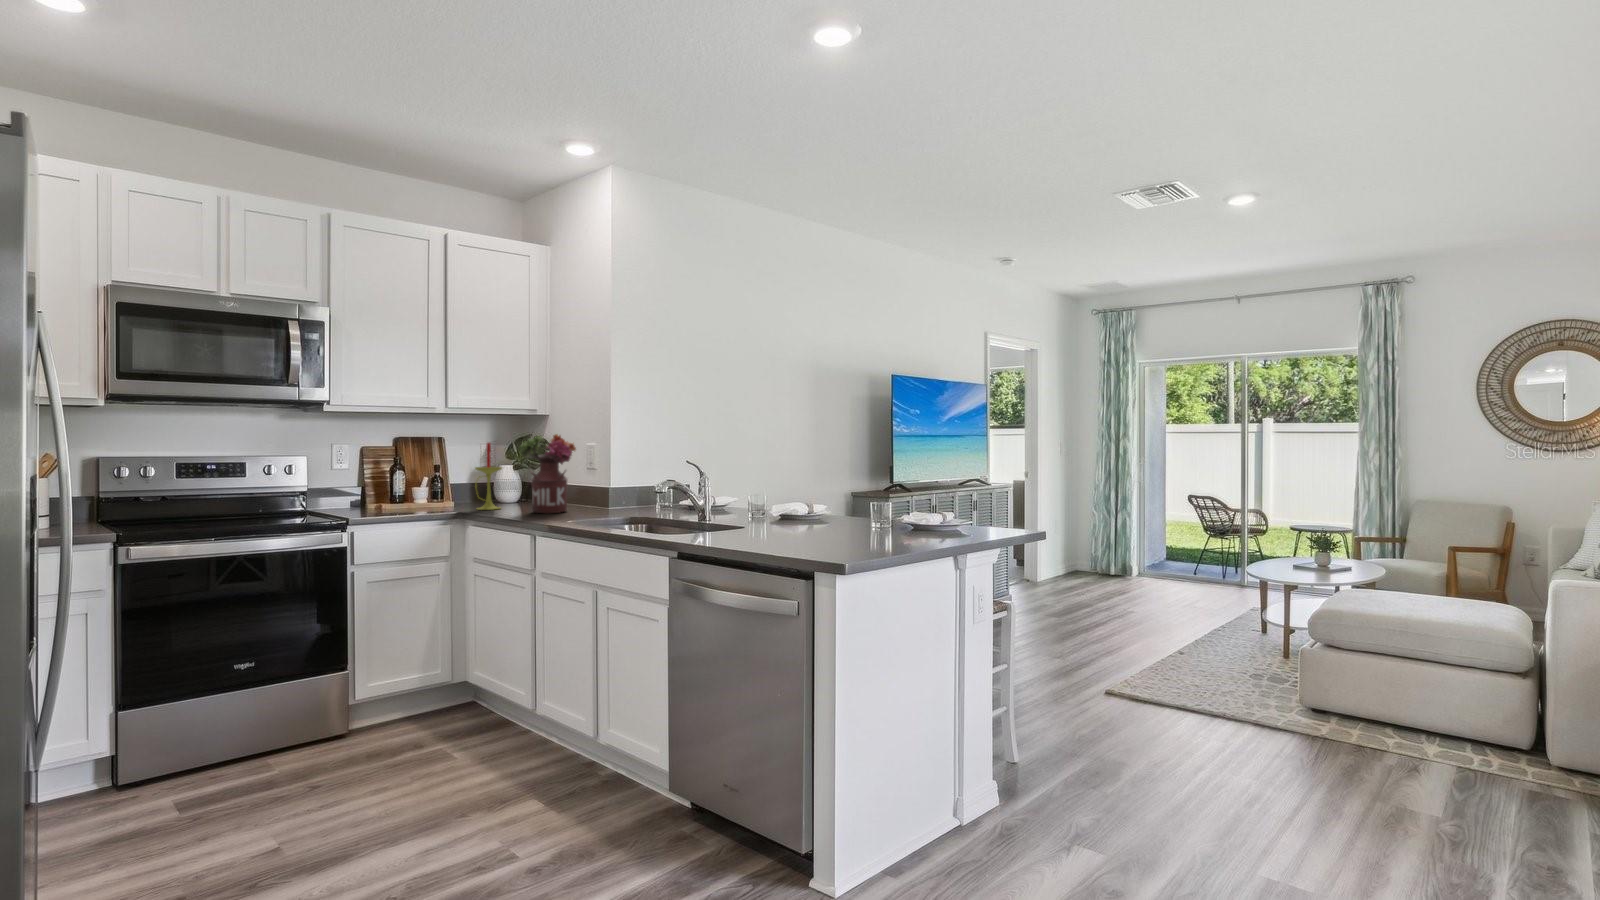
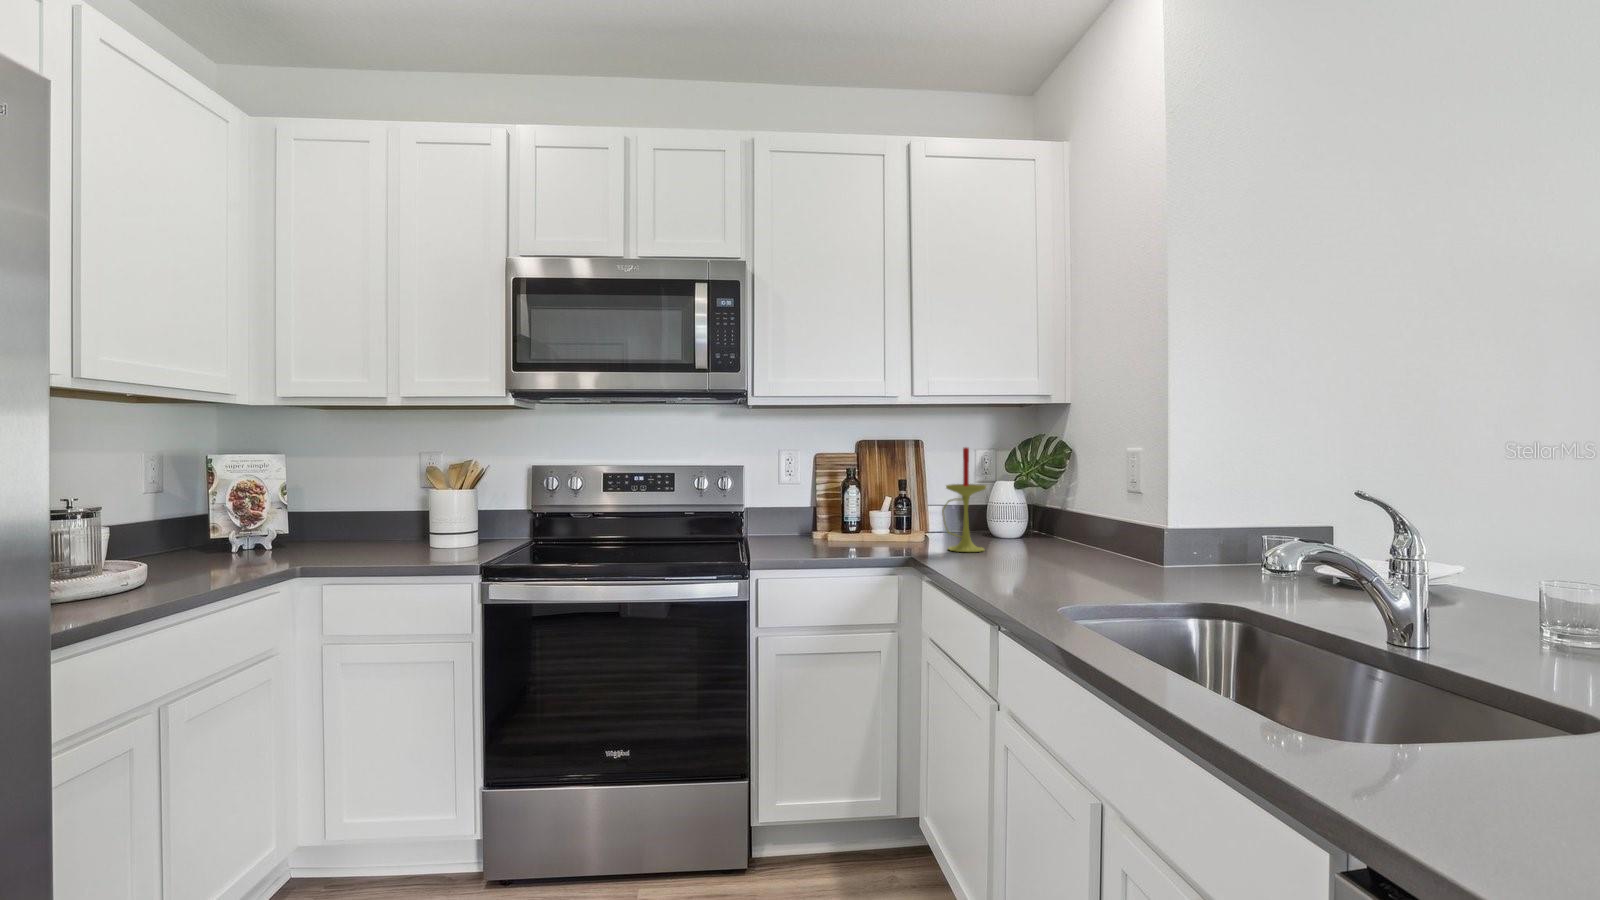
flower arrangement: present [520,434,576,513] -> none [992,432,1096,573]

